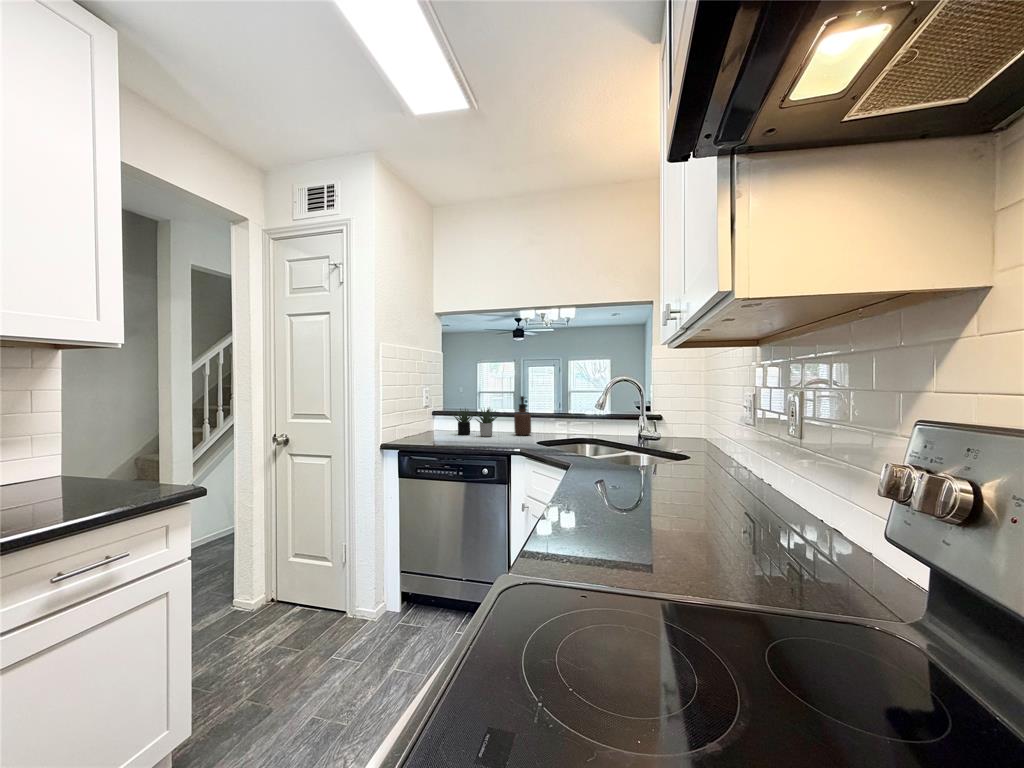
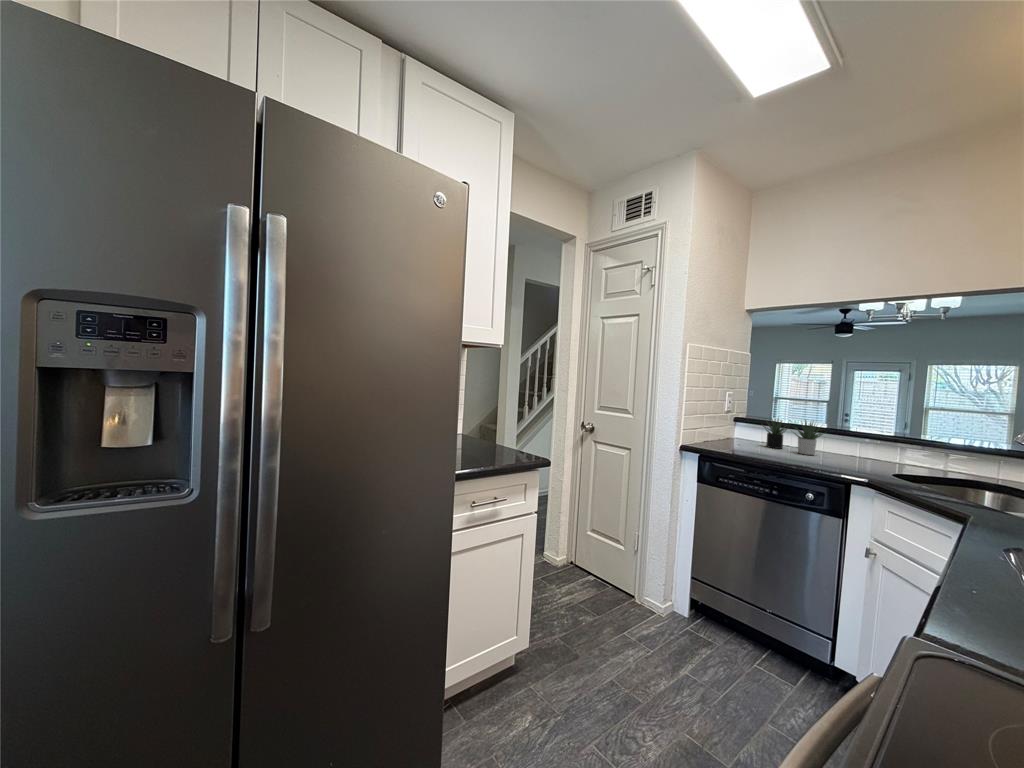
soap dispenser: present [514,396,531,435] -> none [848,412,877,461]

